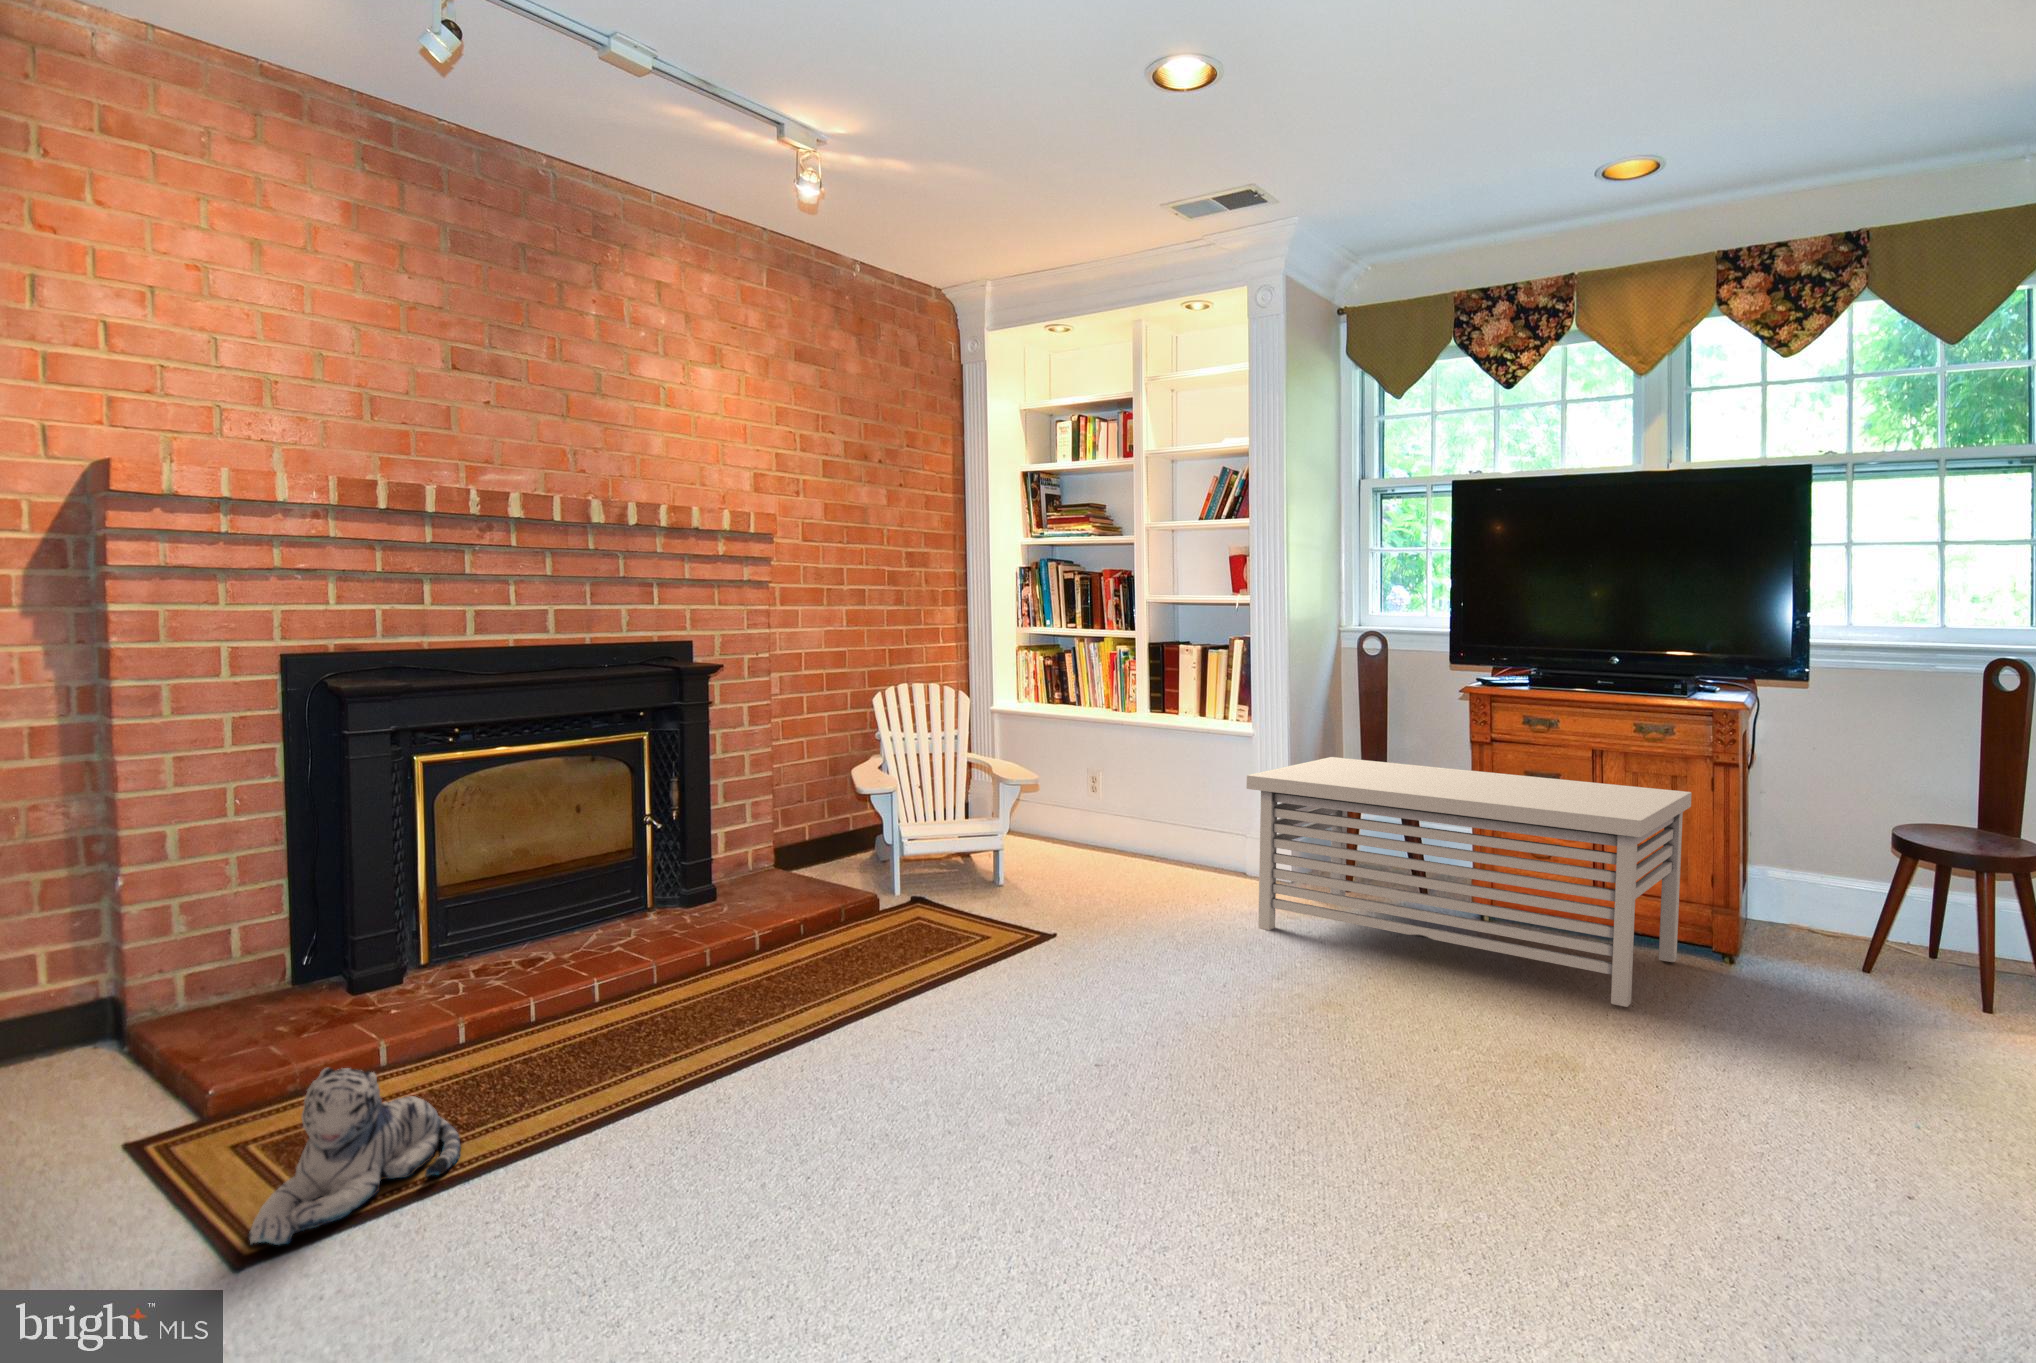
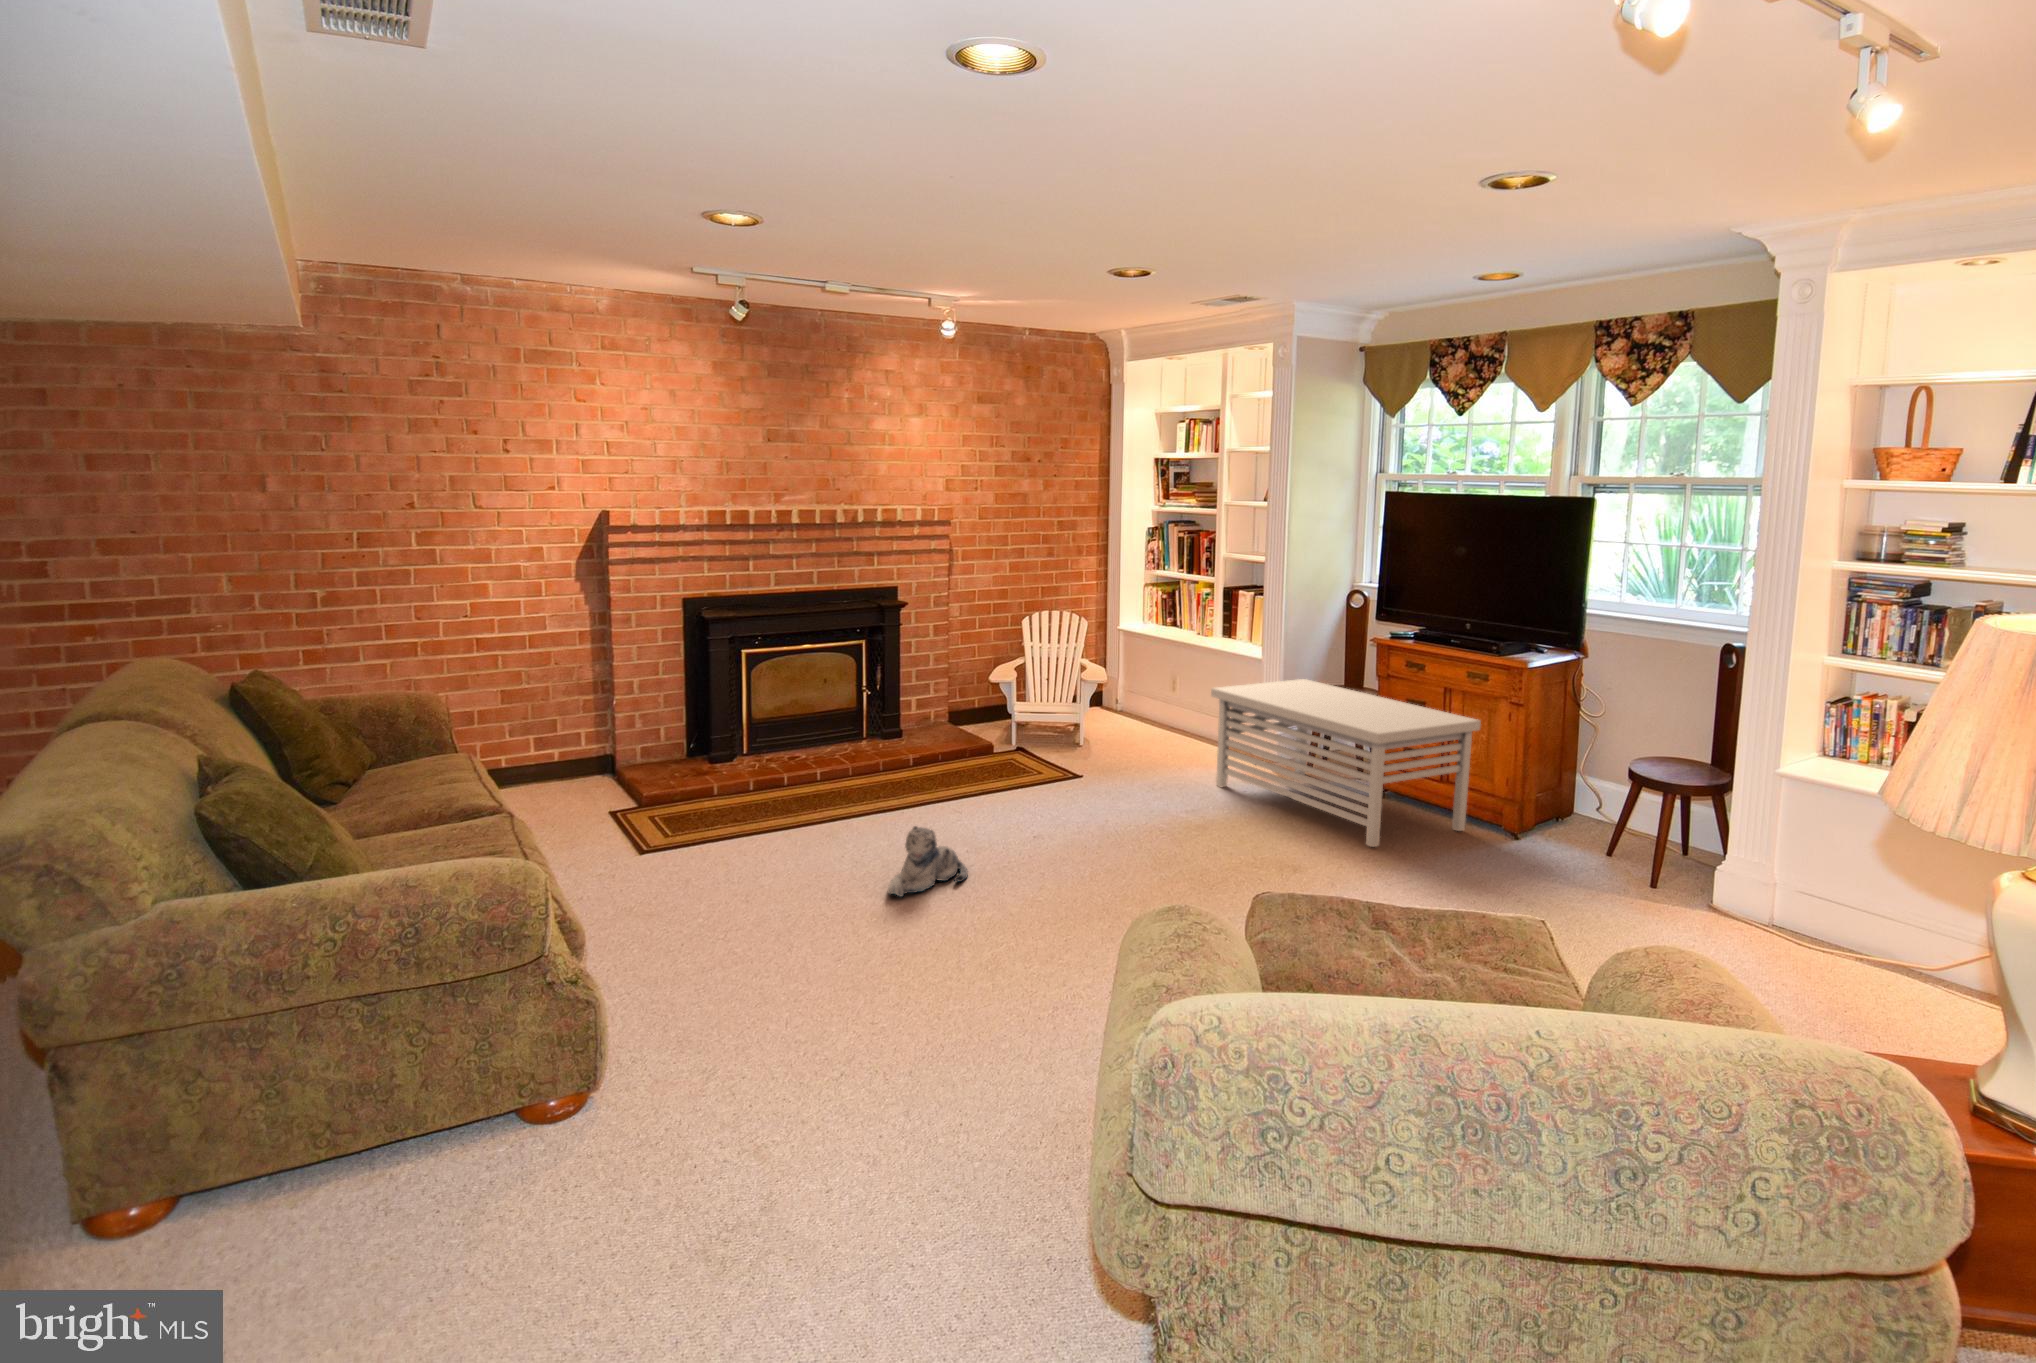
plush toy: present [248,1068,461,1245] -> present [888,826,968,897]

